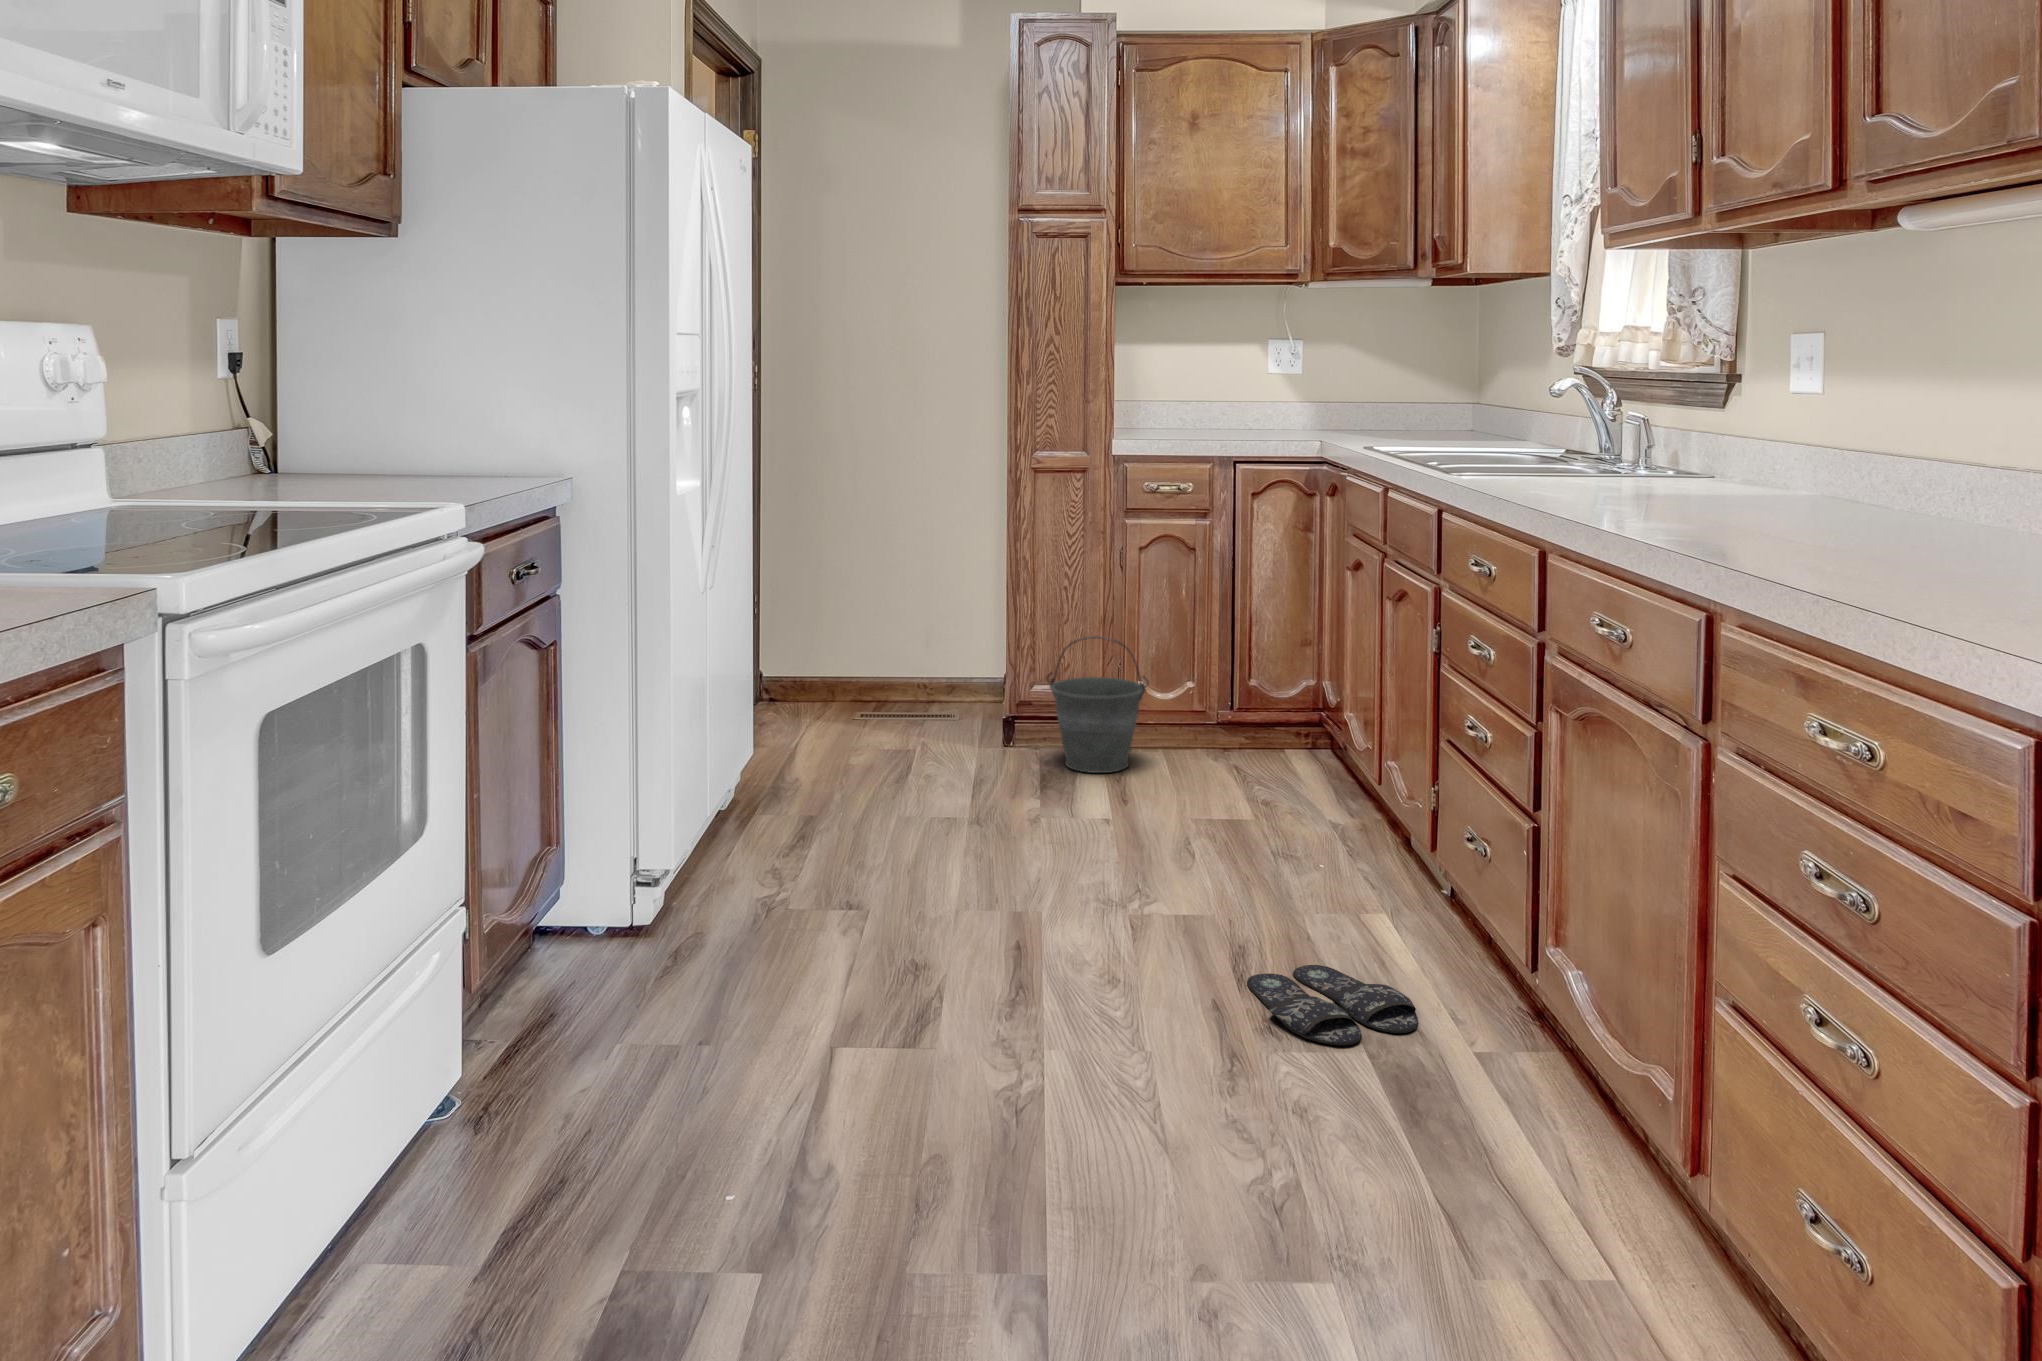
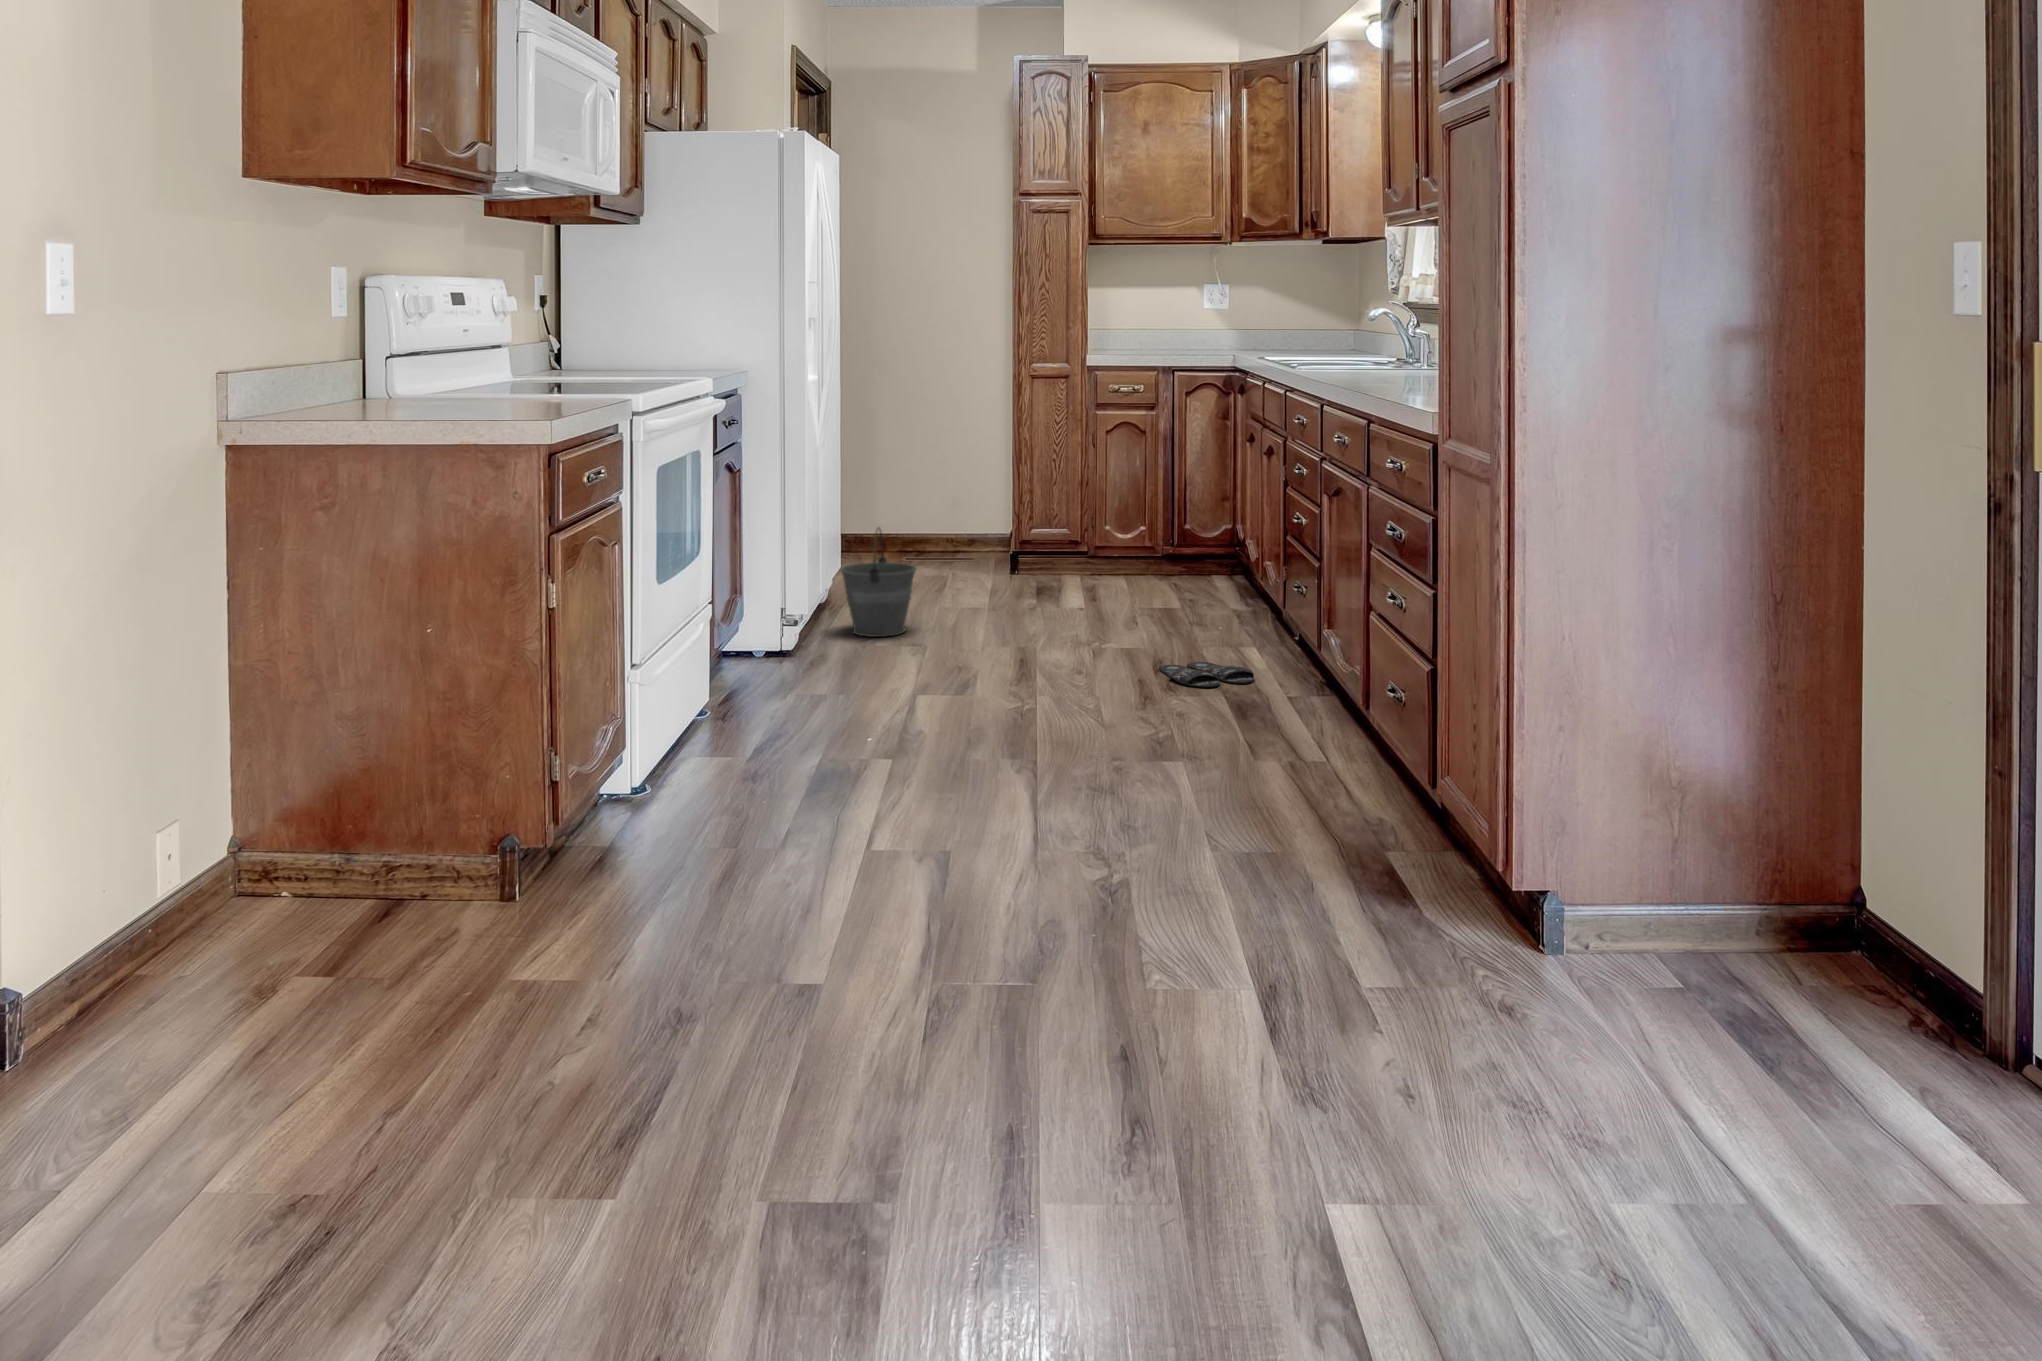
bucket: present [1047,636,1149,773] -> present [840,527,916,637]

